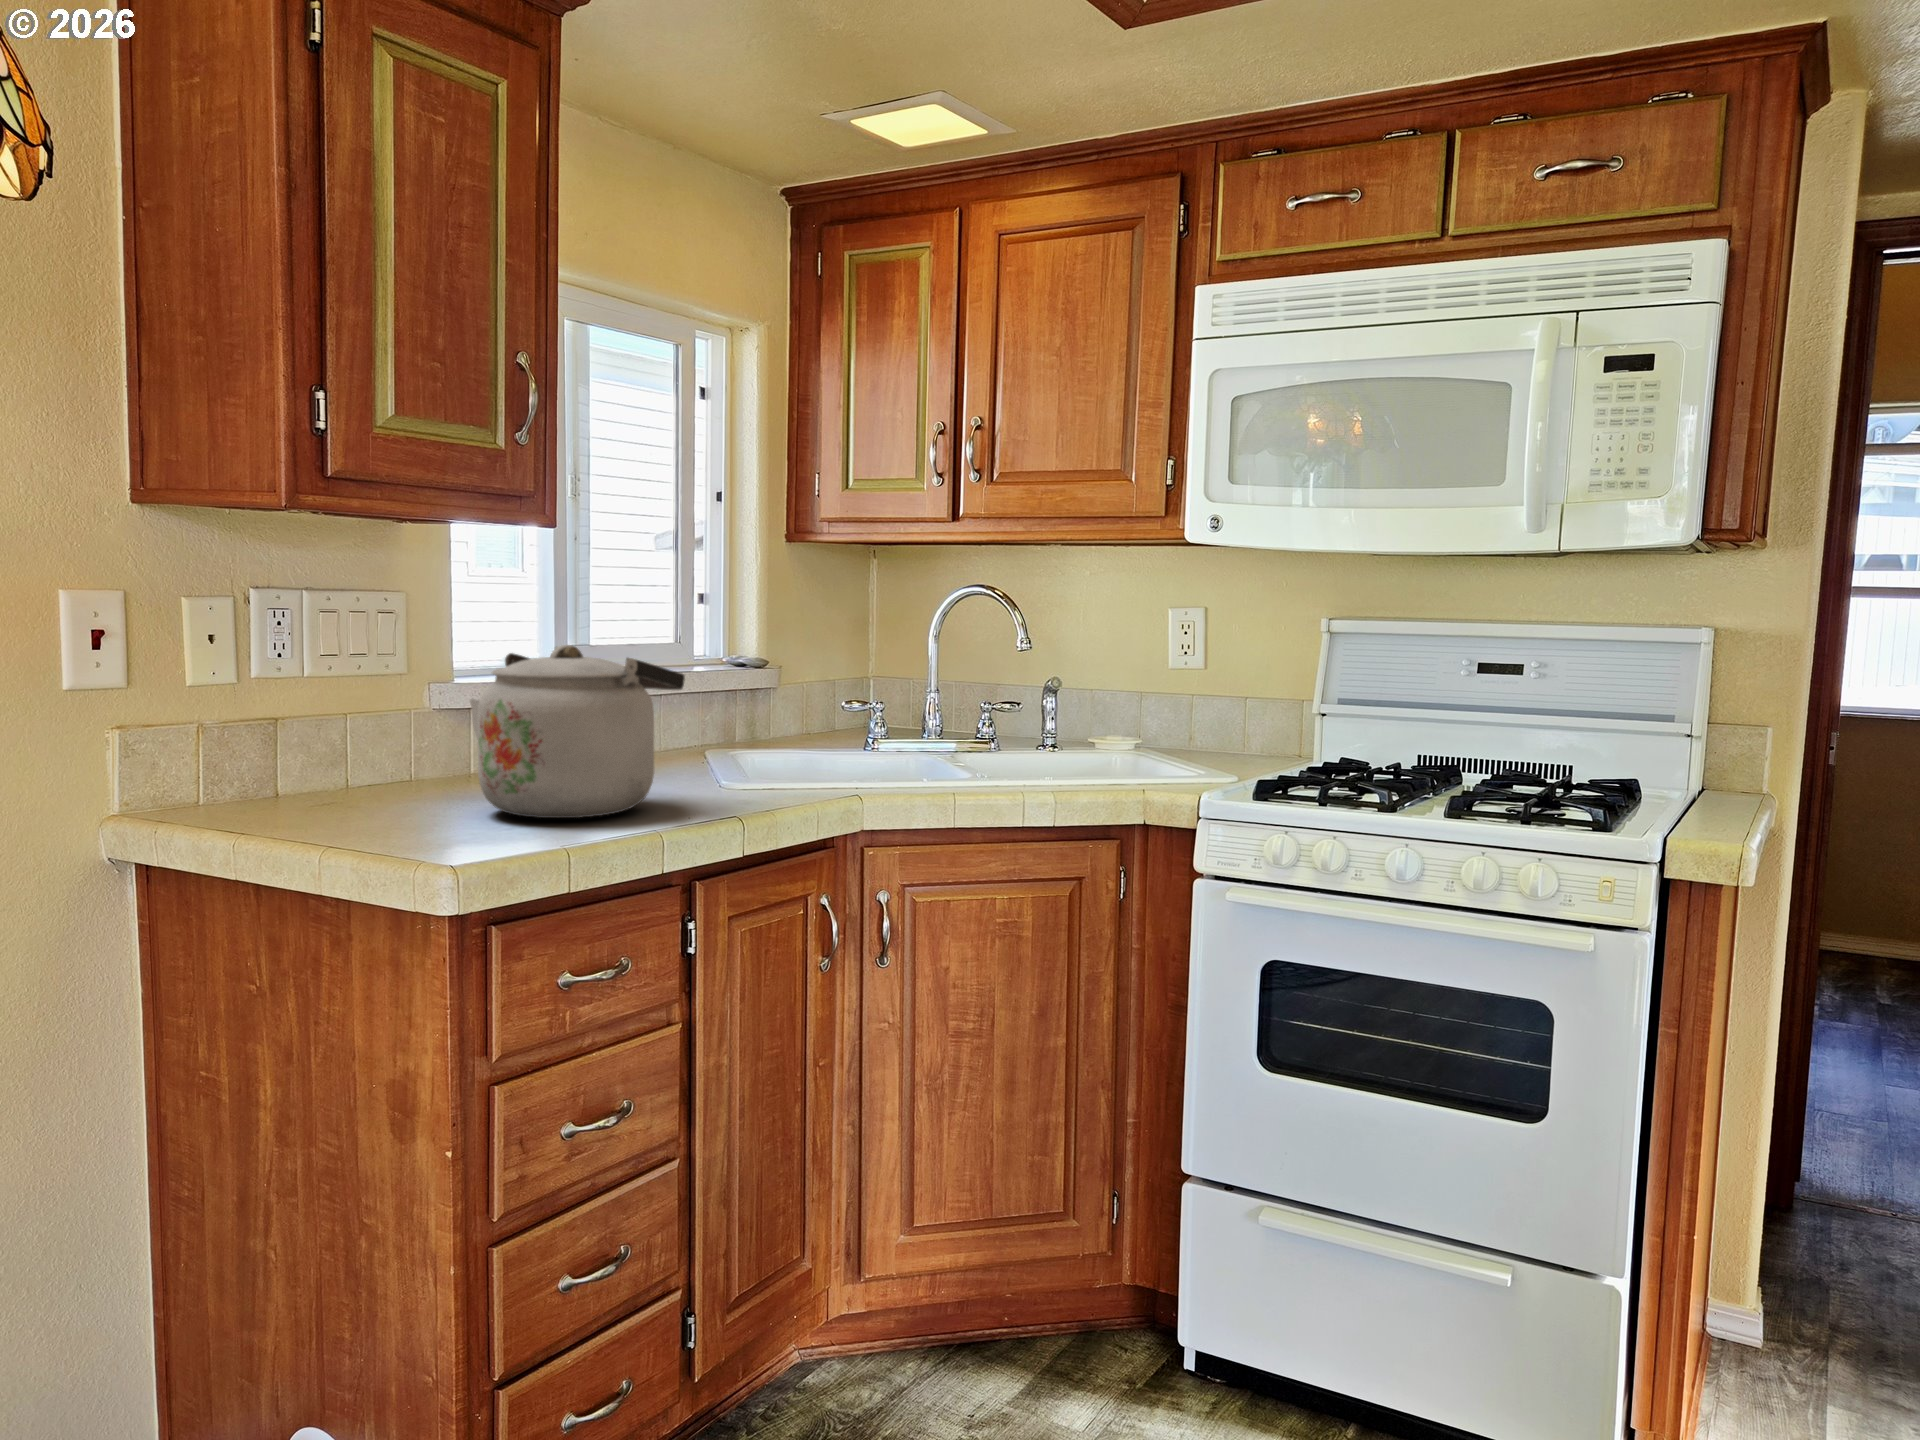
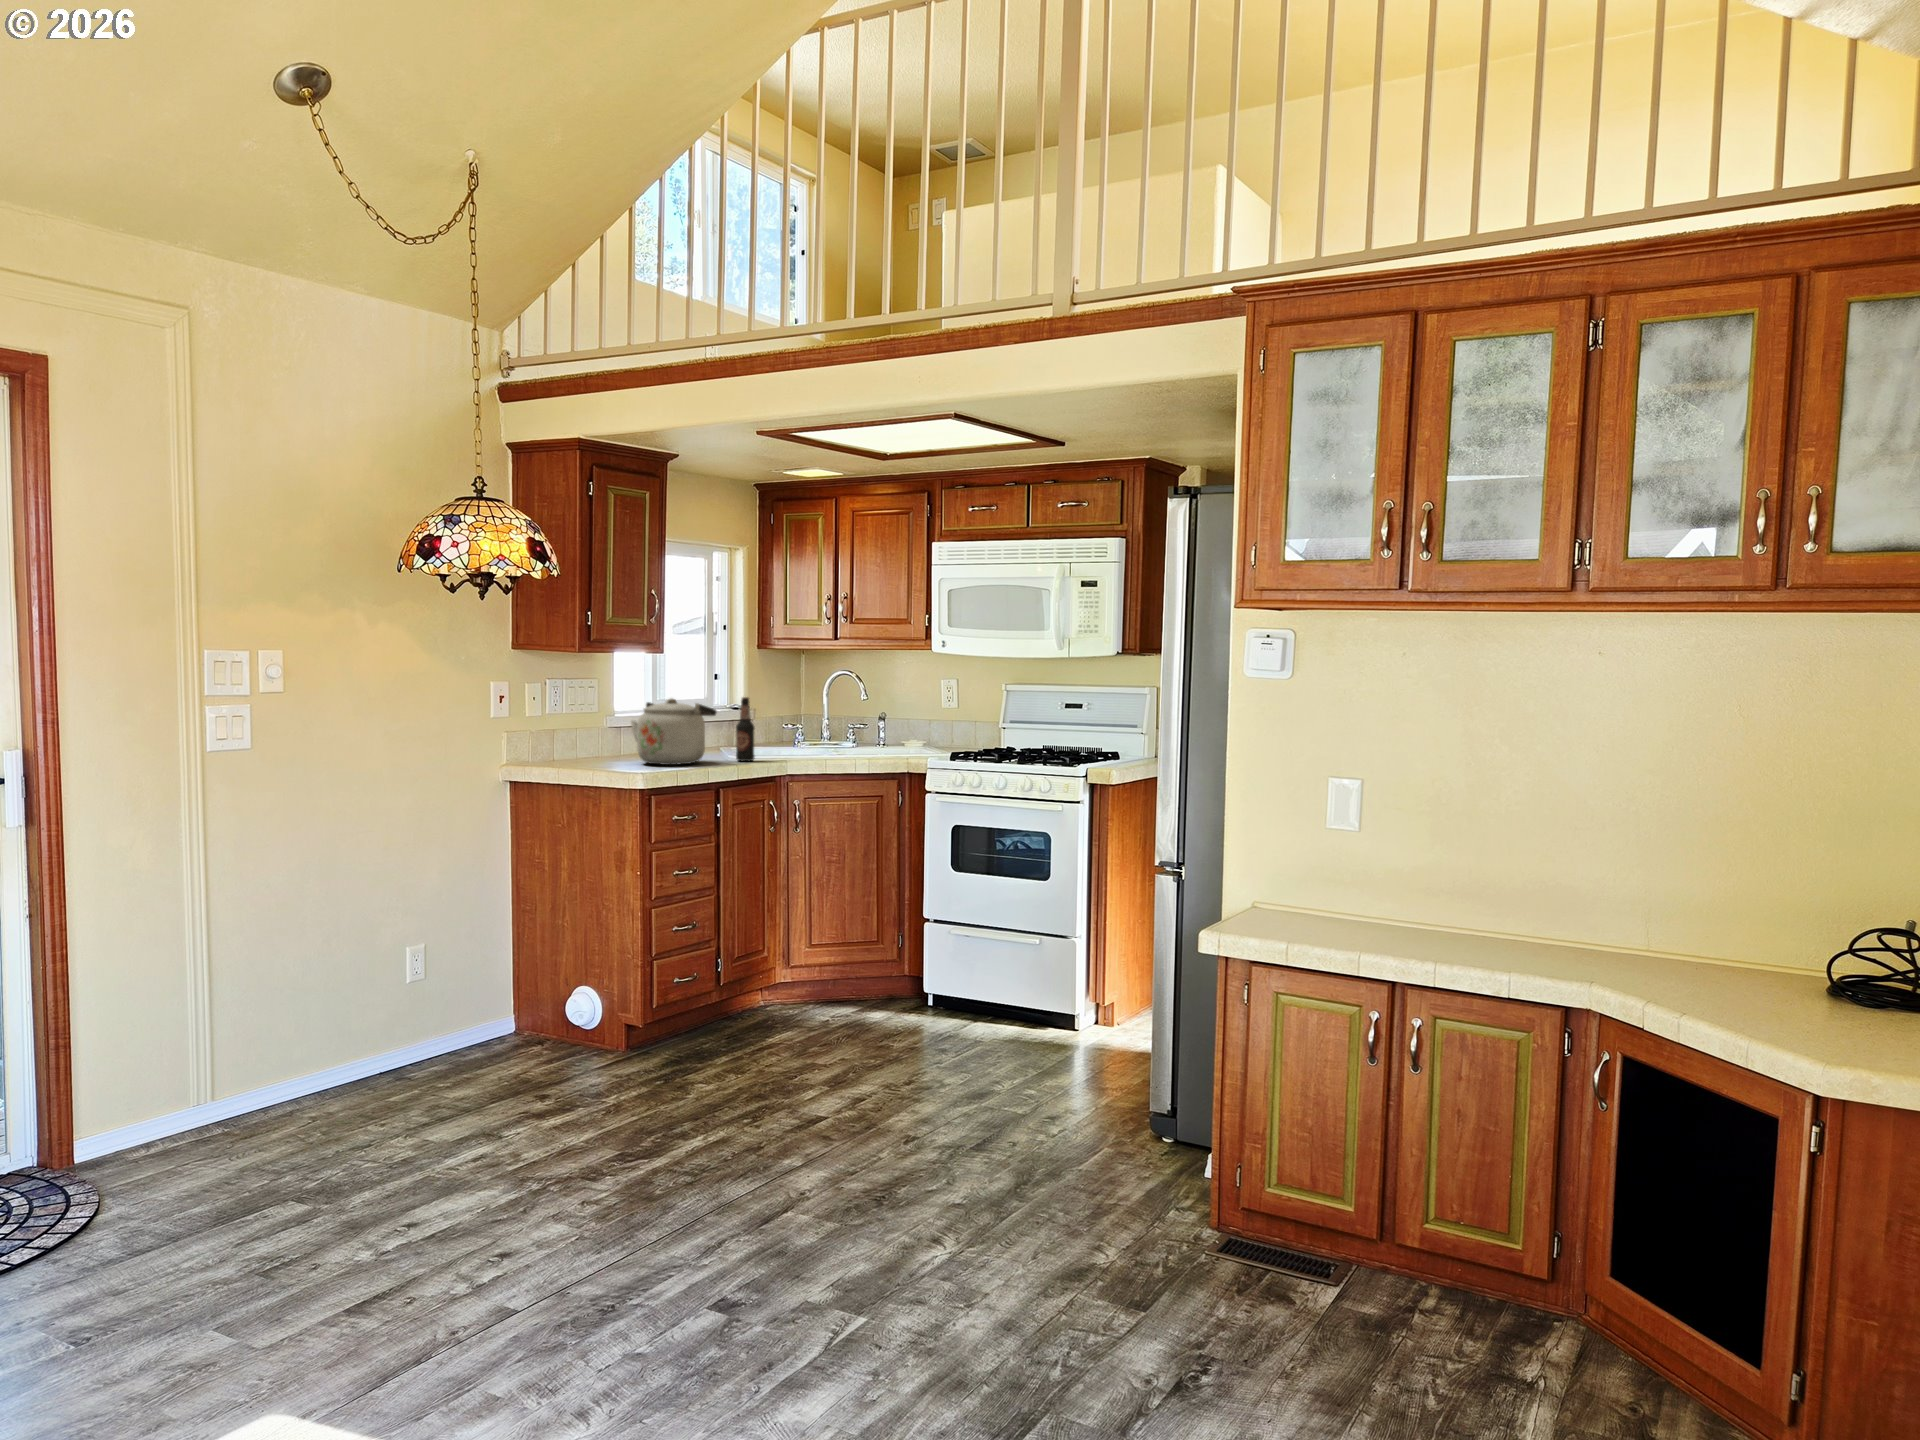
bottle: none [734,643,780,804] -> present [736,697,755,761]

